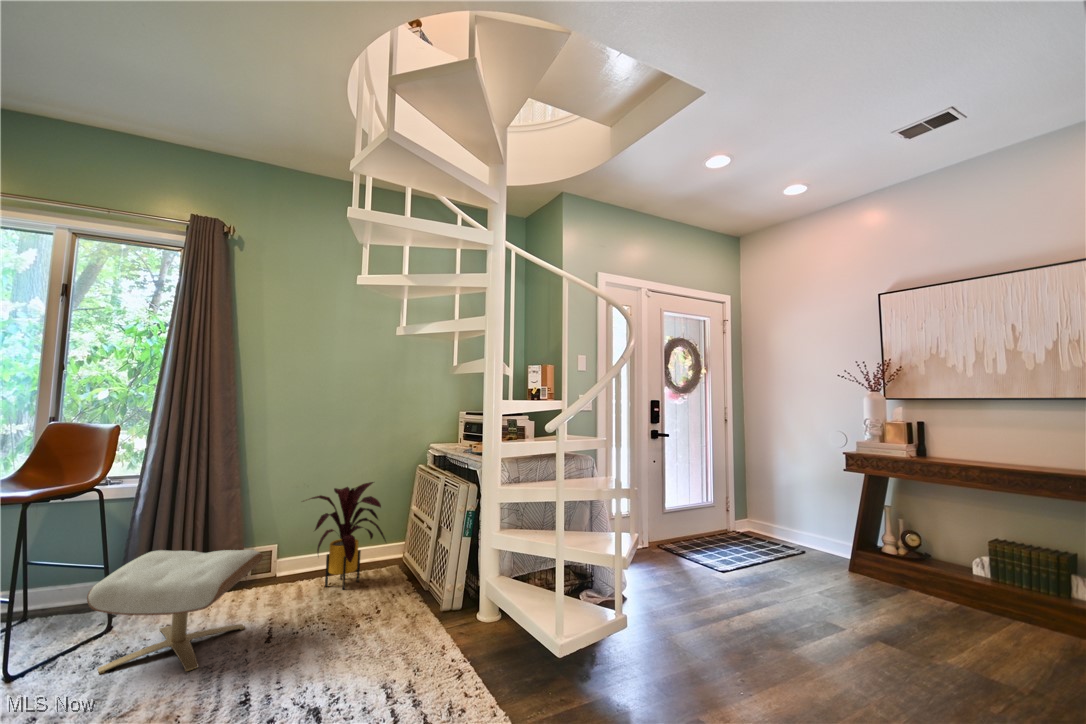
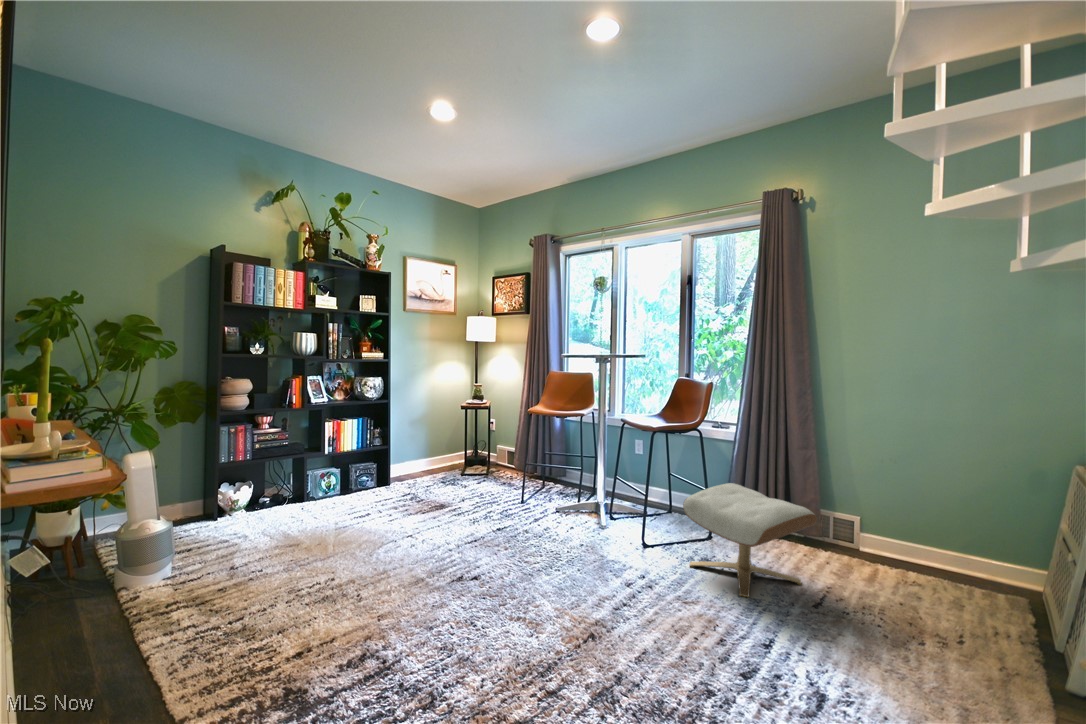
house plant: present [310,482,386,589] -> none [879,466,1000,596]

